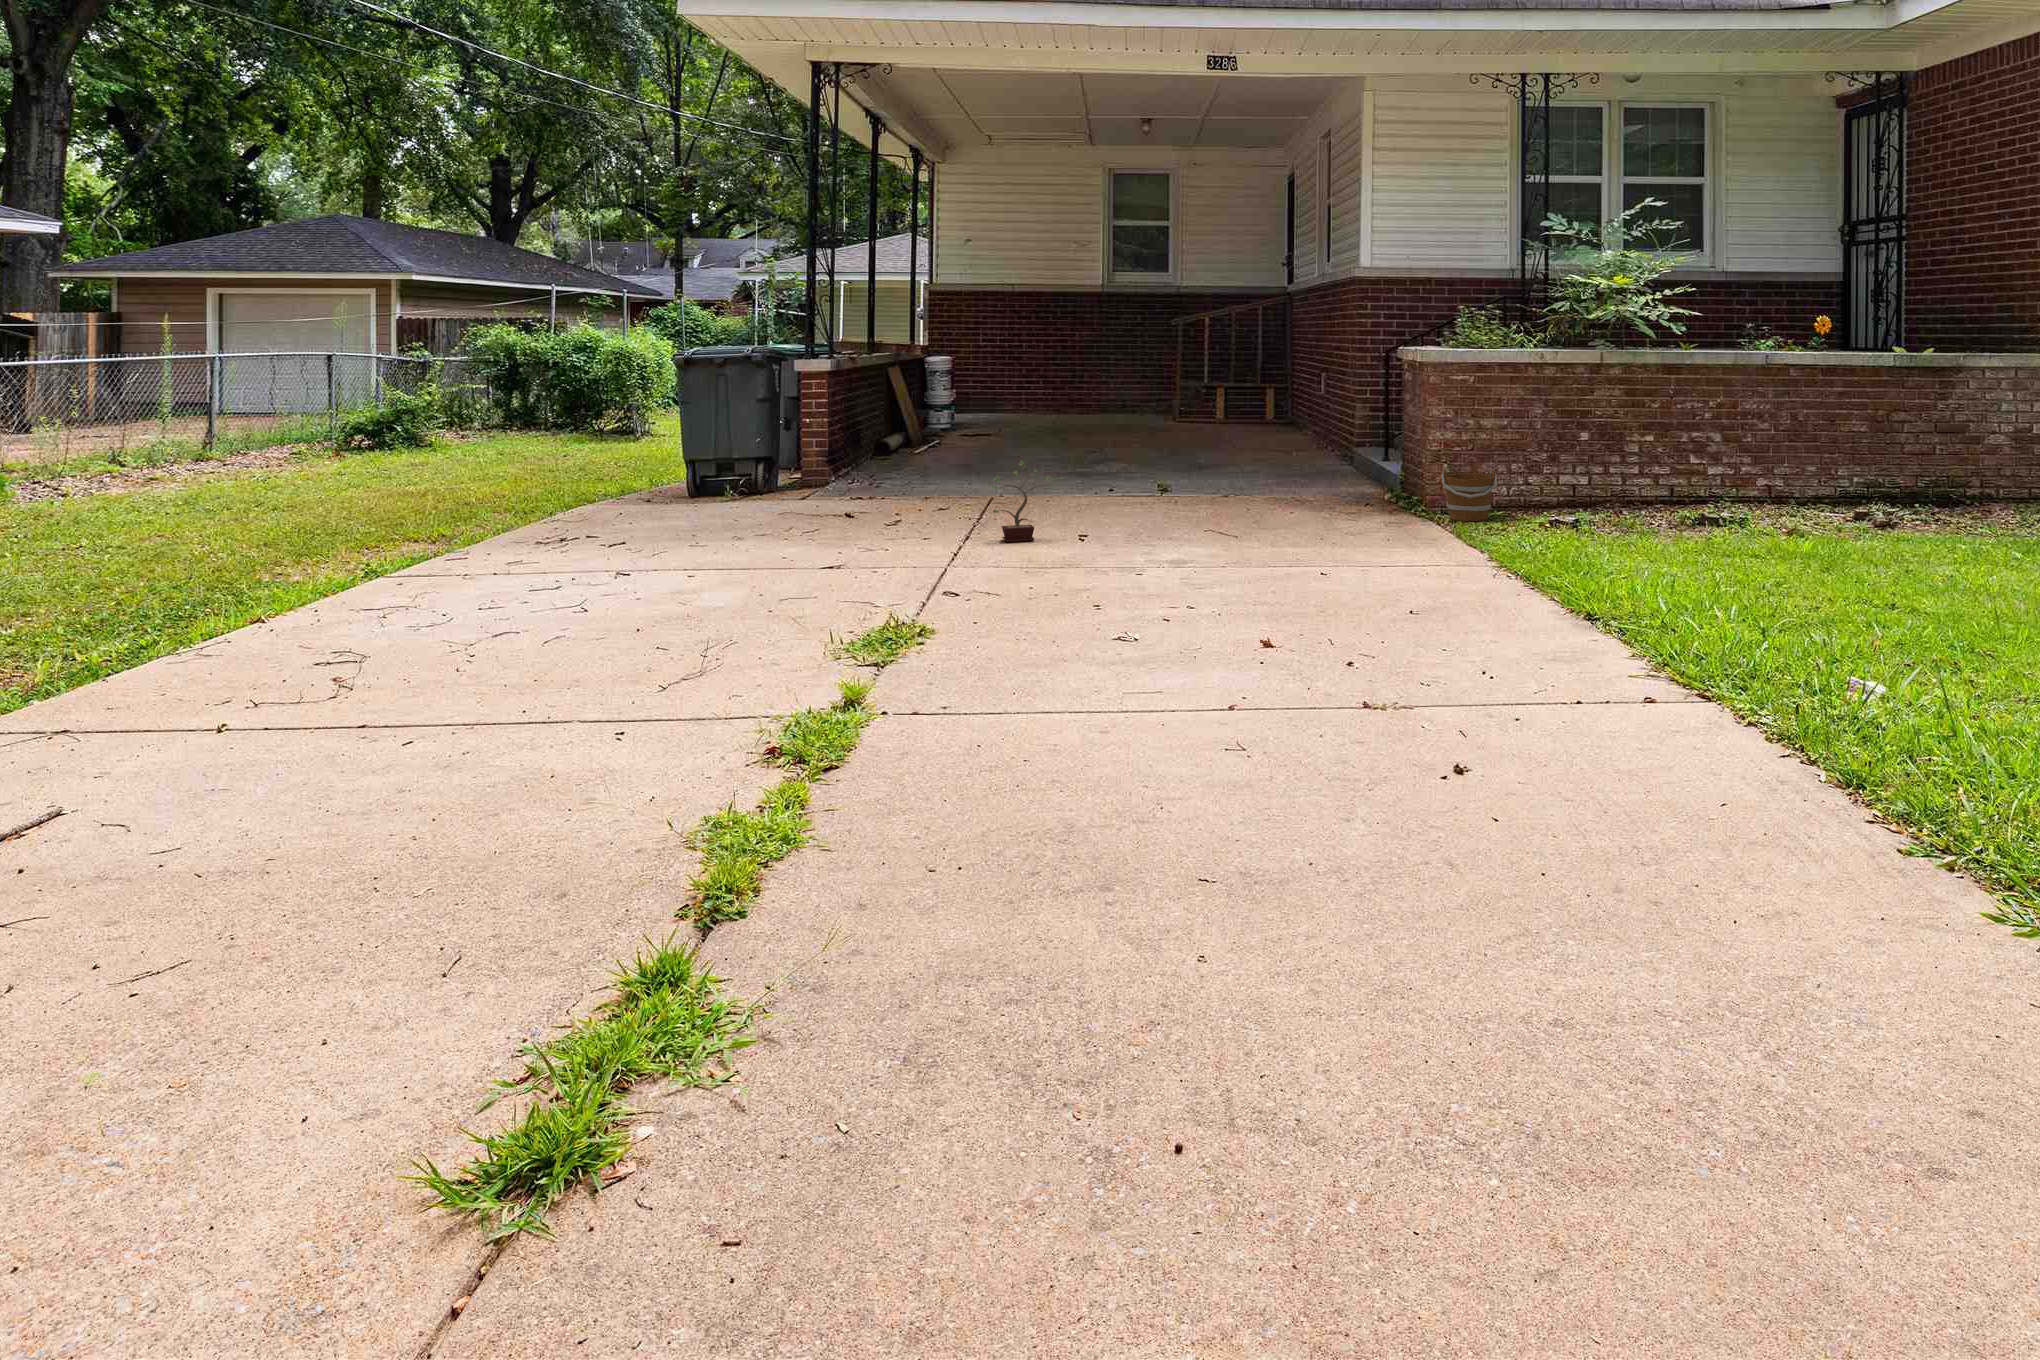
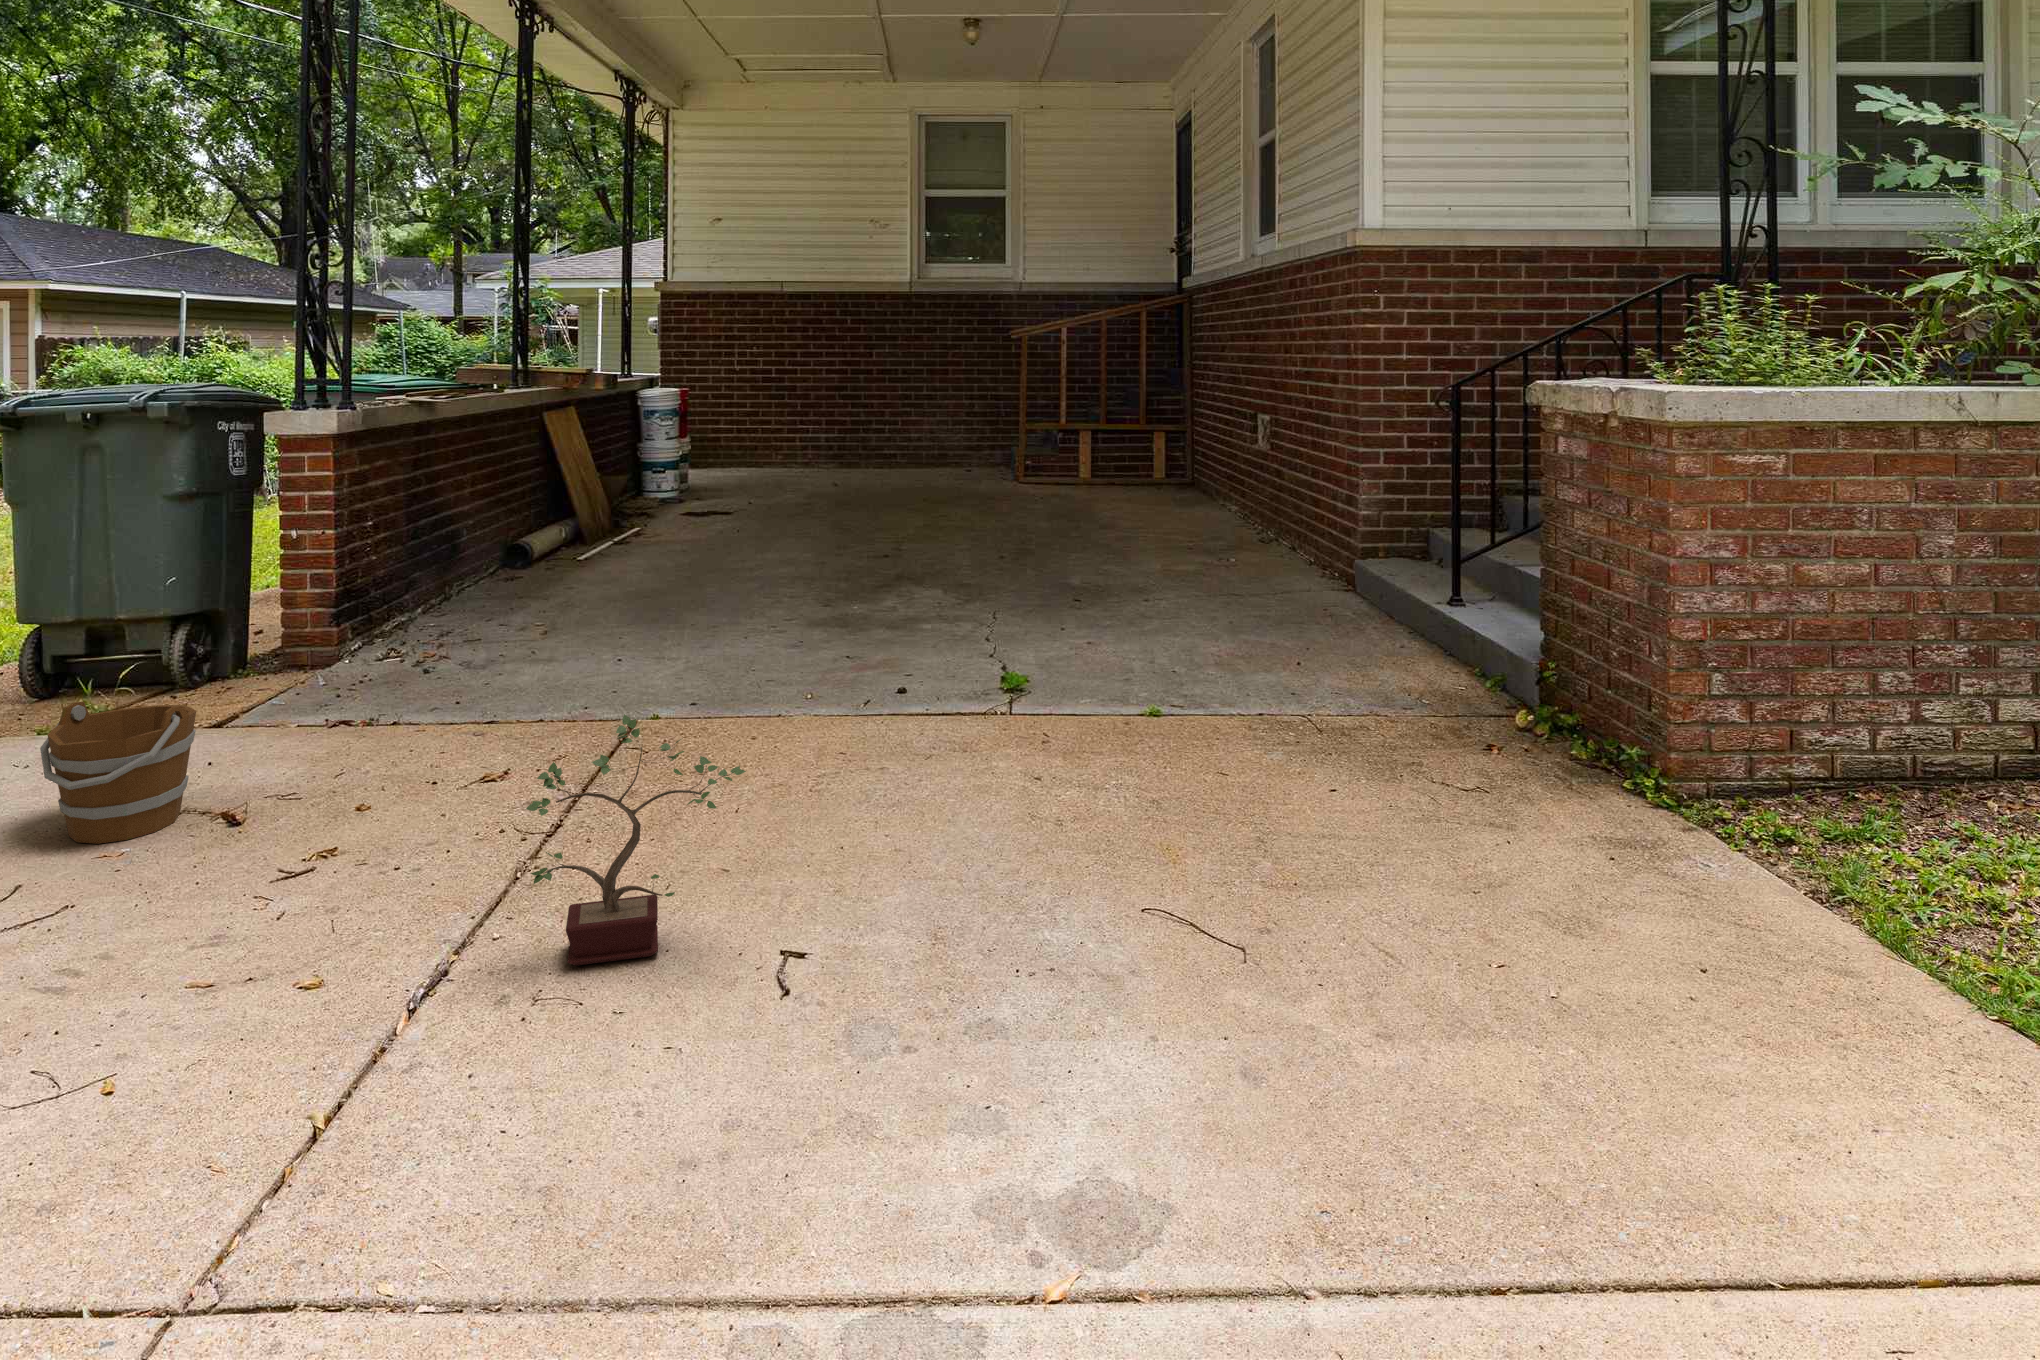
bucket: present [1441,469,1497,521] -> present [40,702,196,844]

